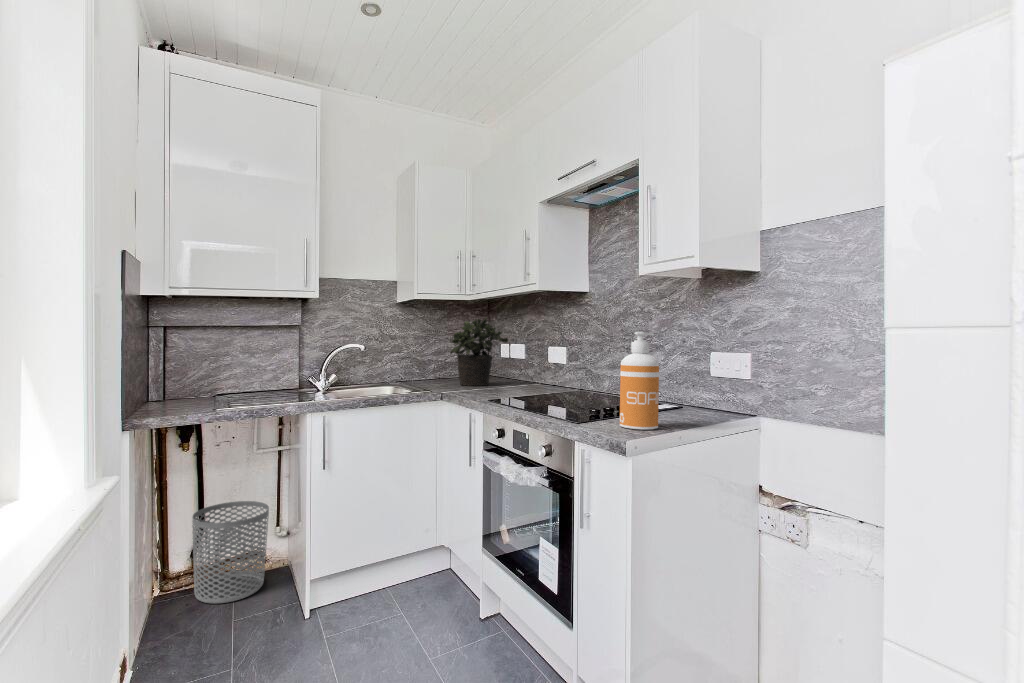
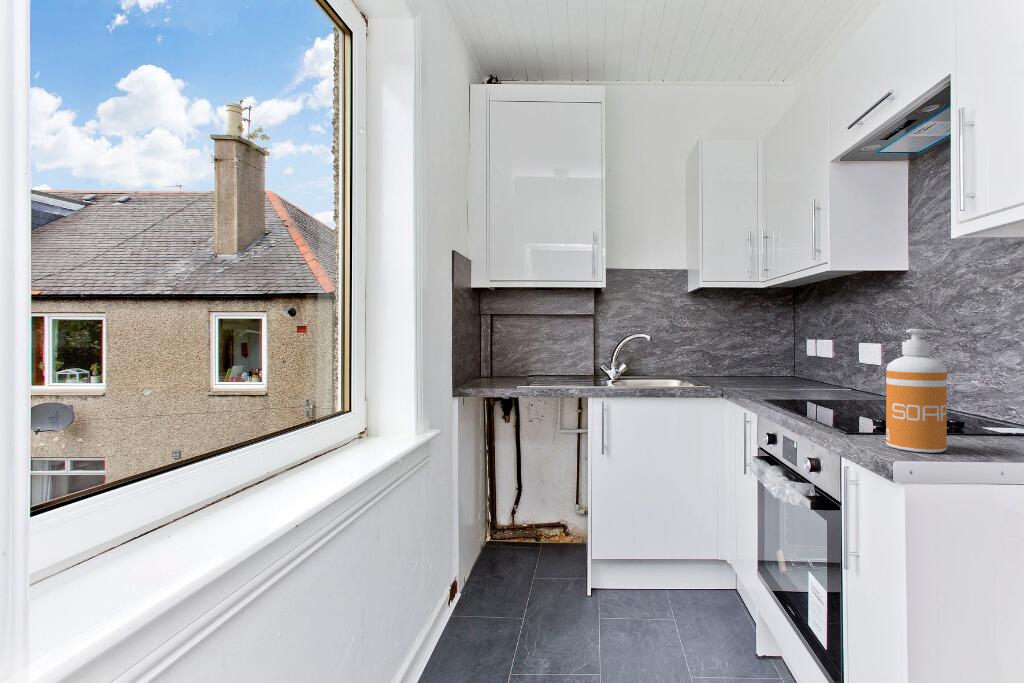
potted plant: present [451,318,508,386] -> none [733,309,807,386]
waste bin: present [192,501,269,604] -> none [509,477,566,559]

